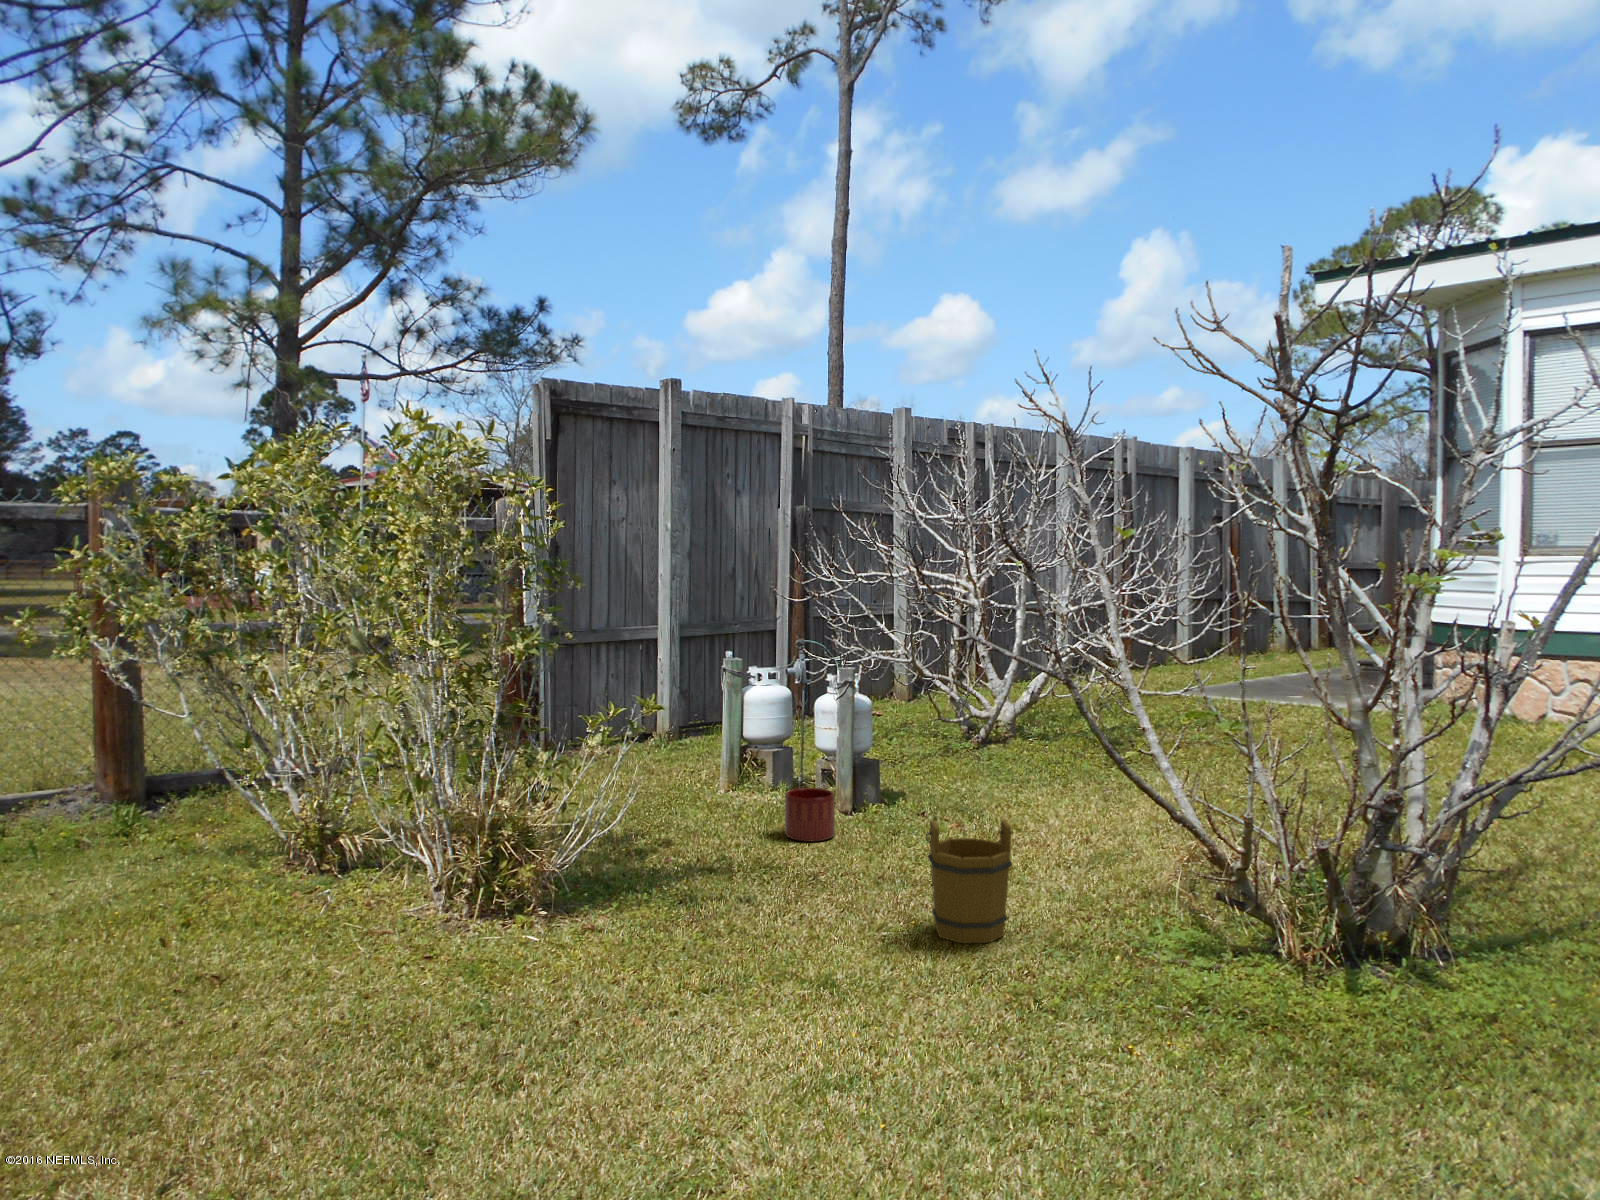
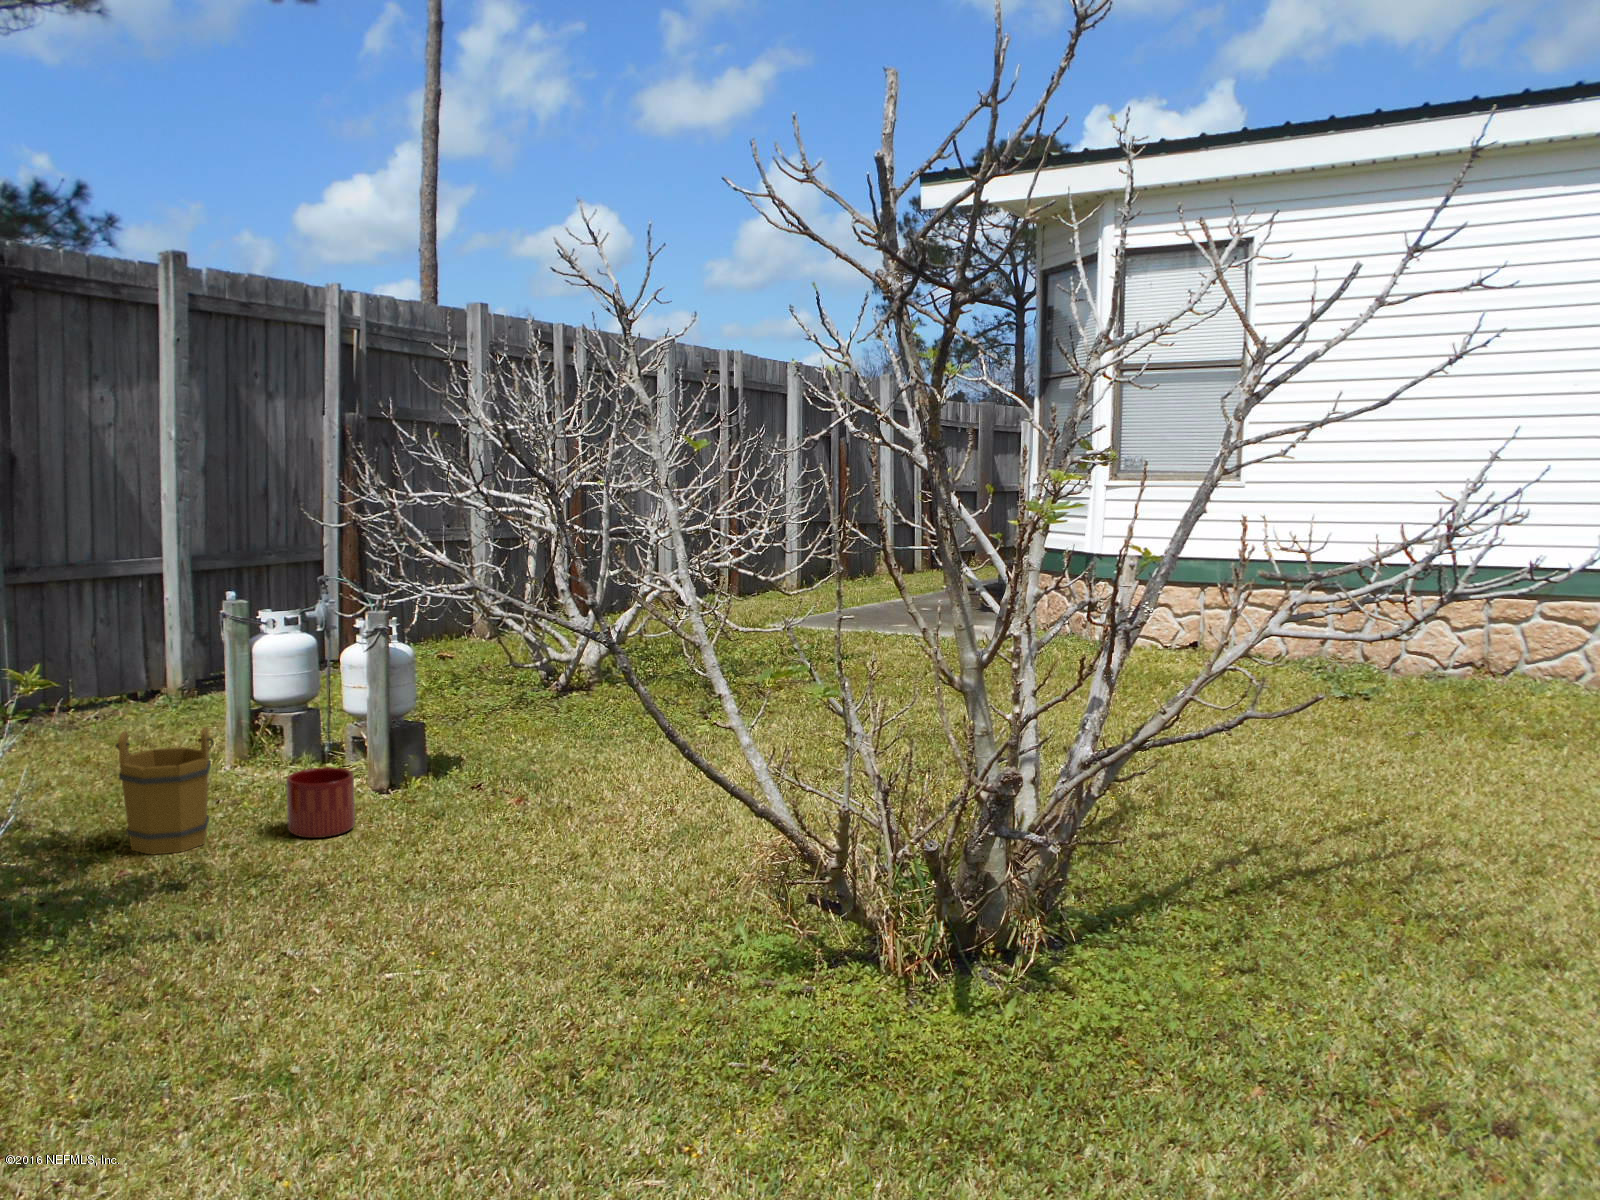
bucket: present [926,820,1013,944] -> present [115,727,214,855]

